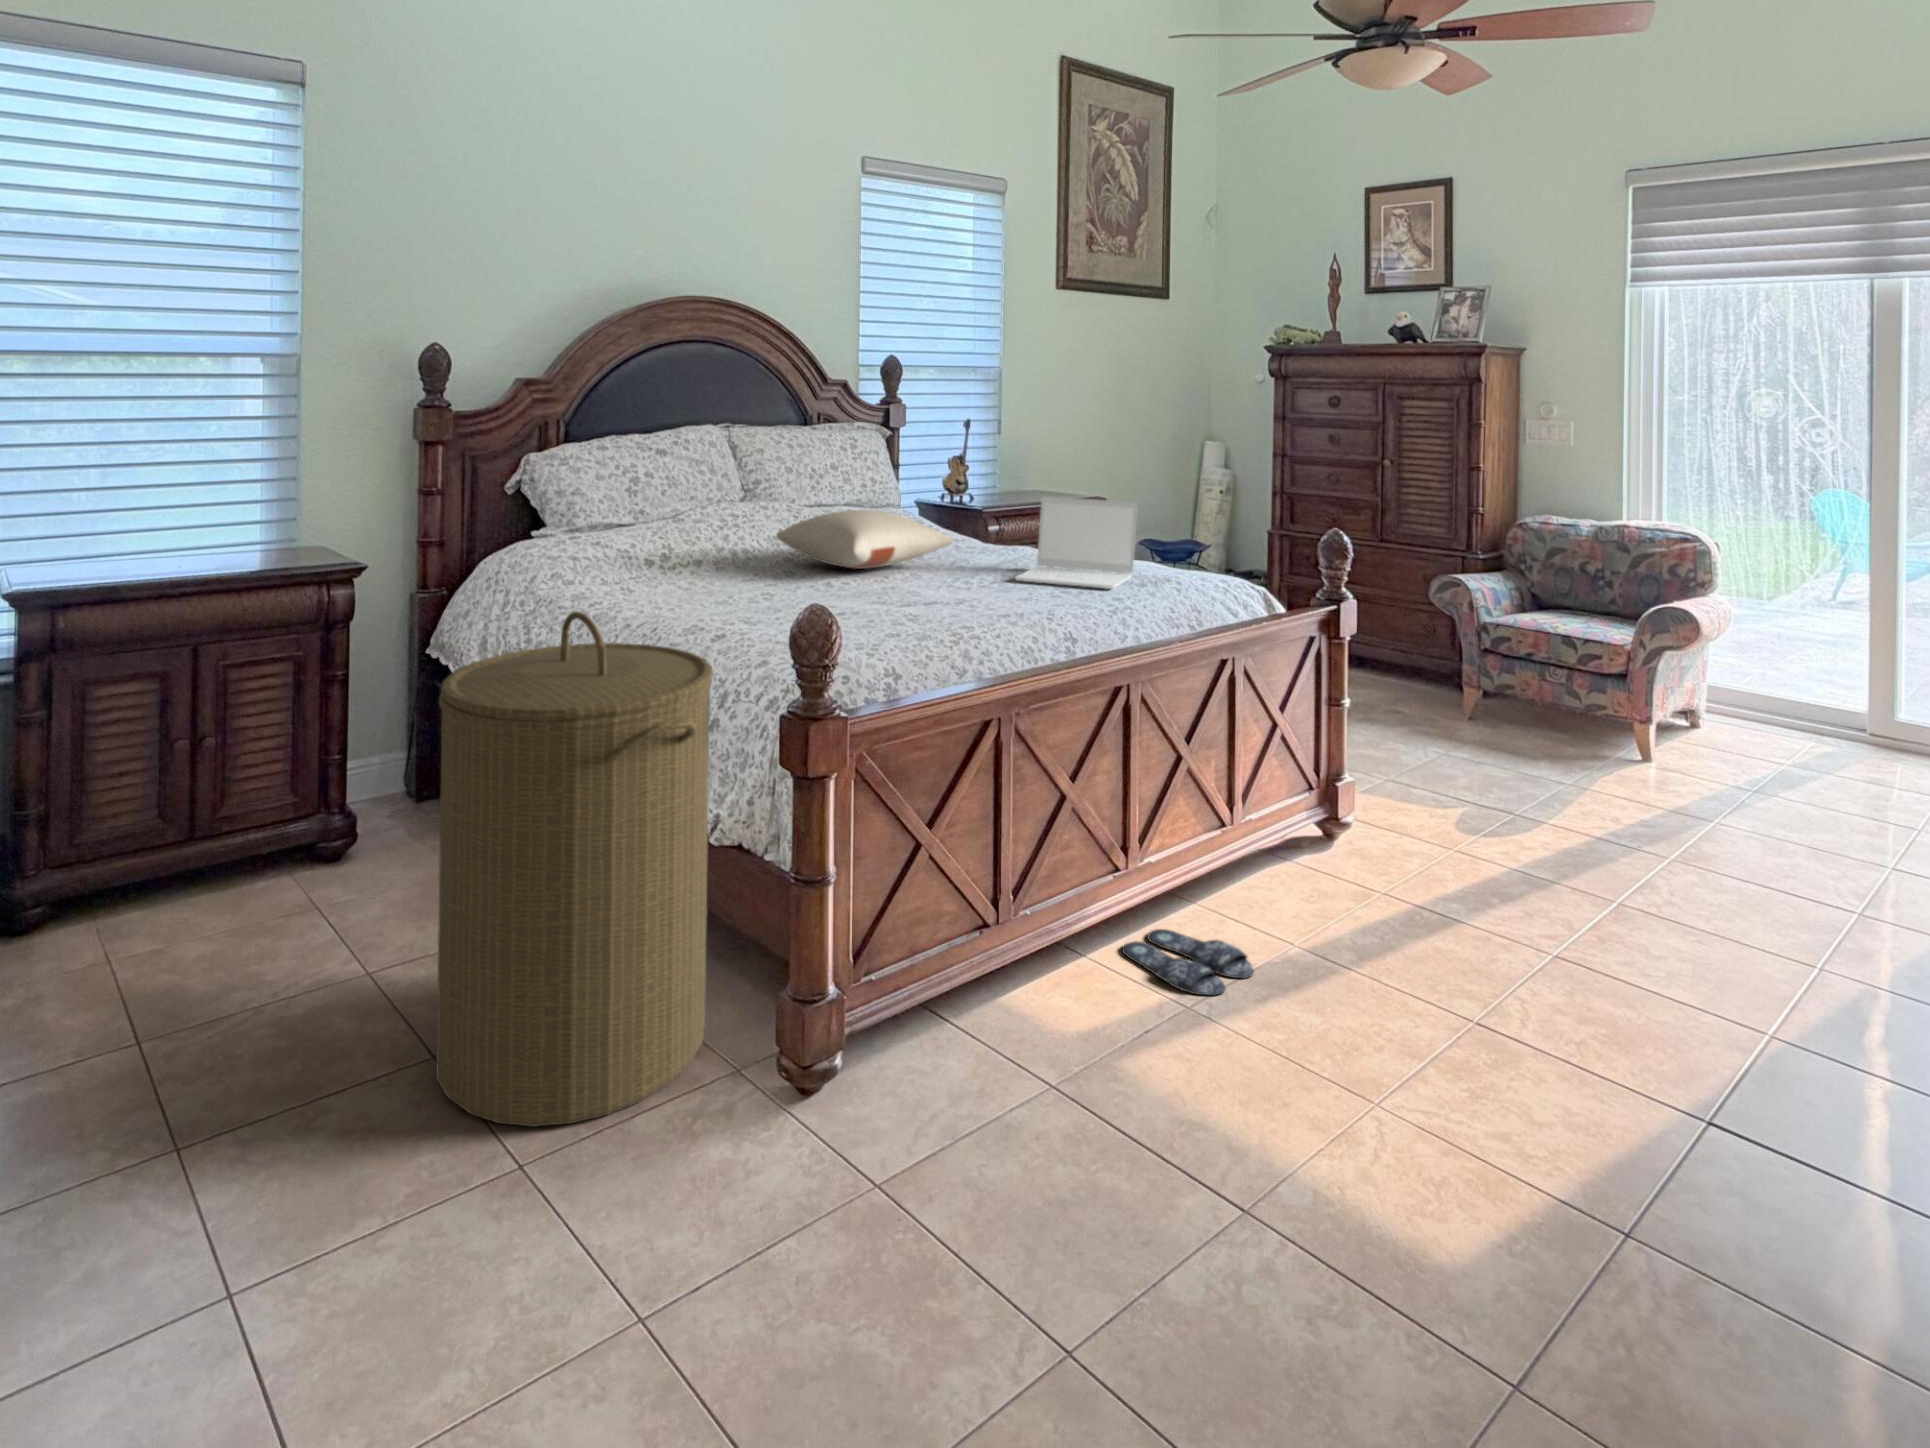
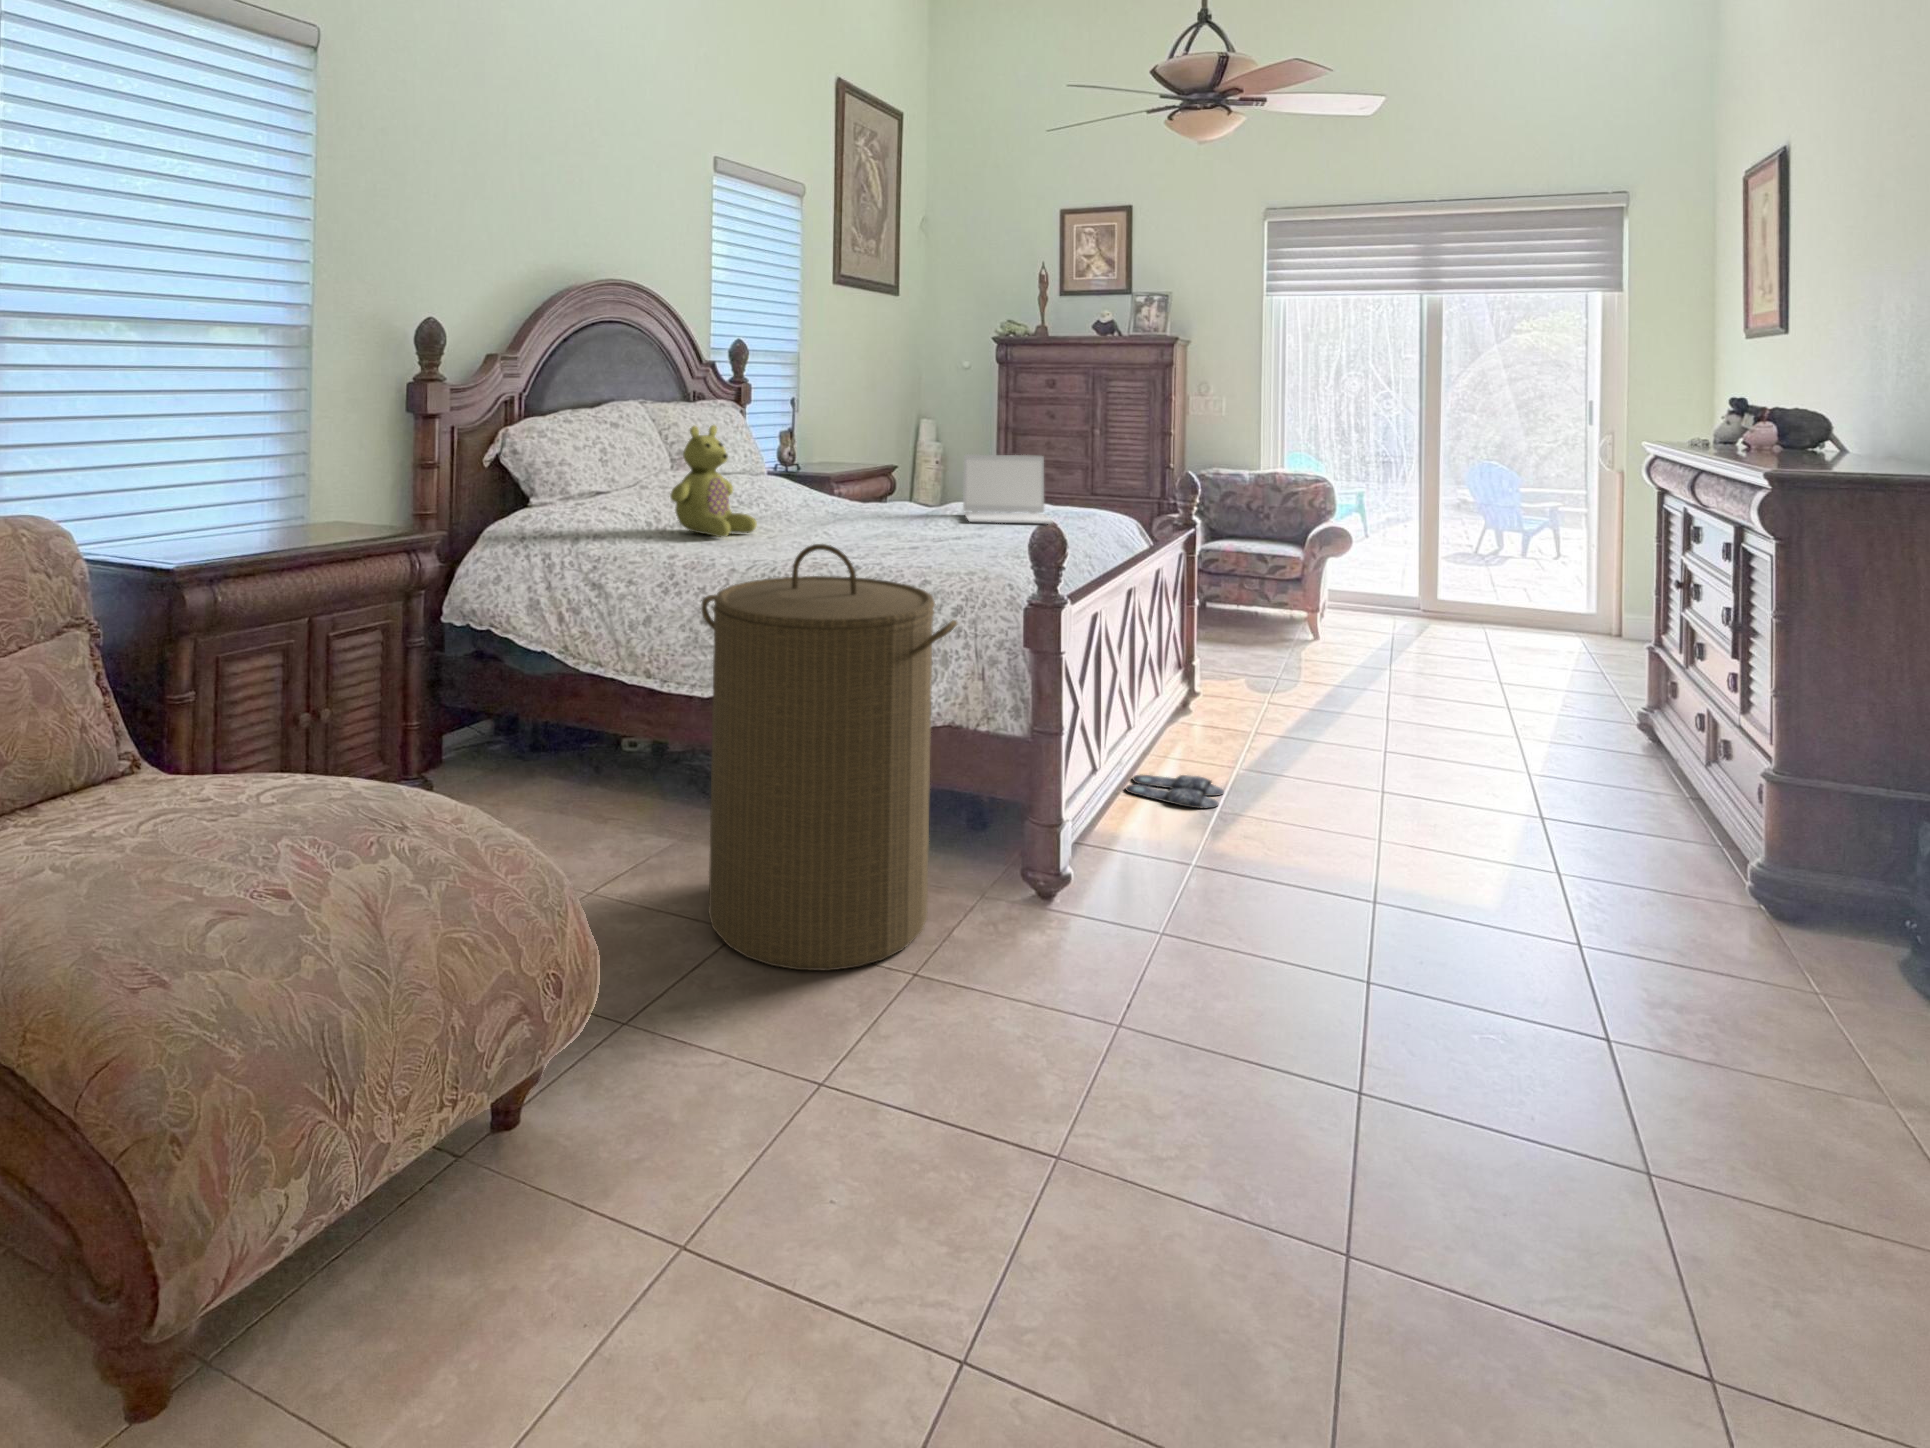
stuffed bear: none [642,457,740,585] -> present [670,425,757,537]
pillow: present [776,510,955,569] -> none [750,470,901,520]

